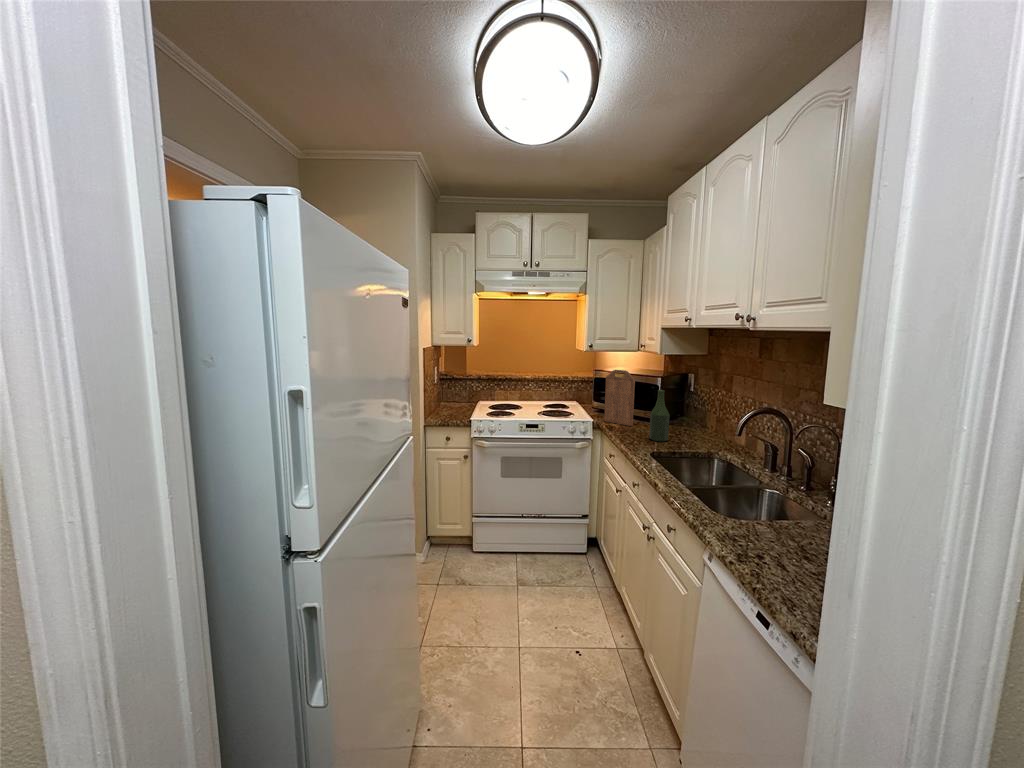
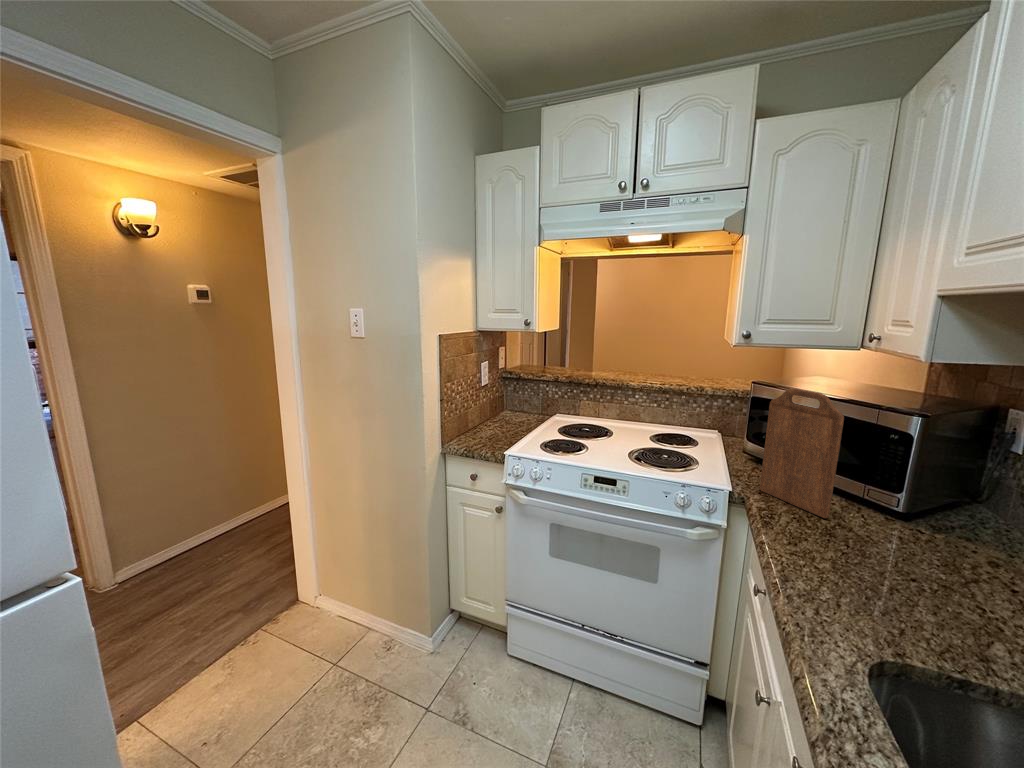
bottle: present [649,390,670,442] -> none [875,465,956,611]

